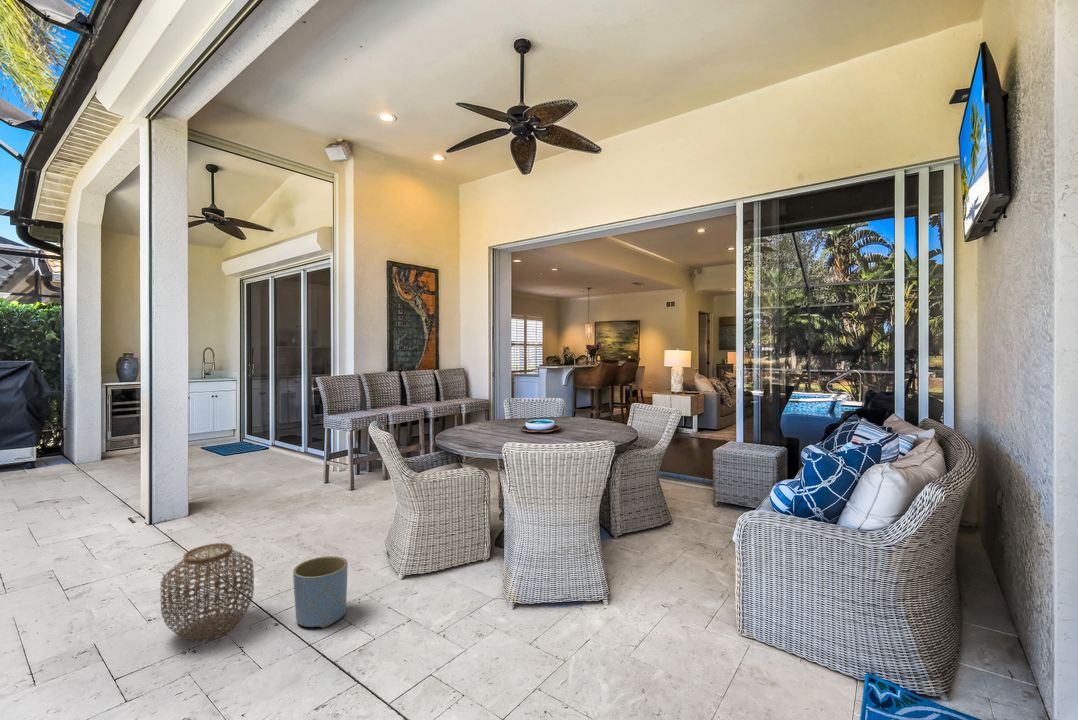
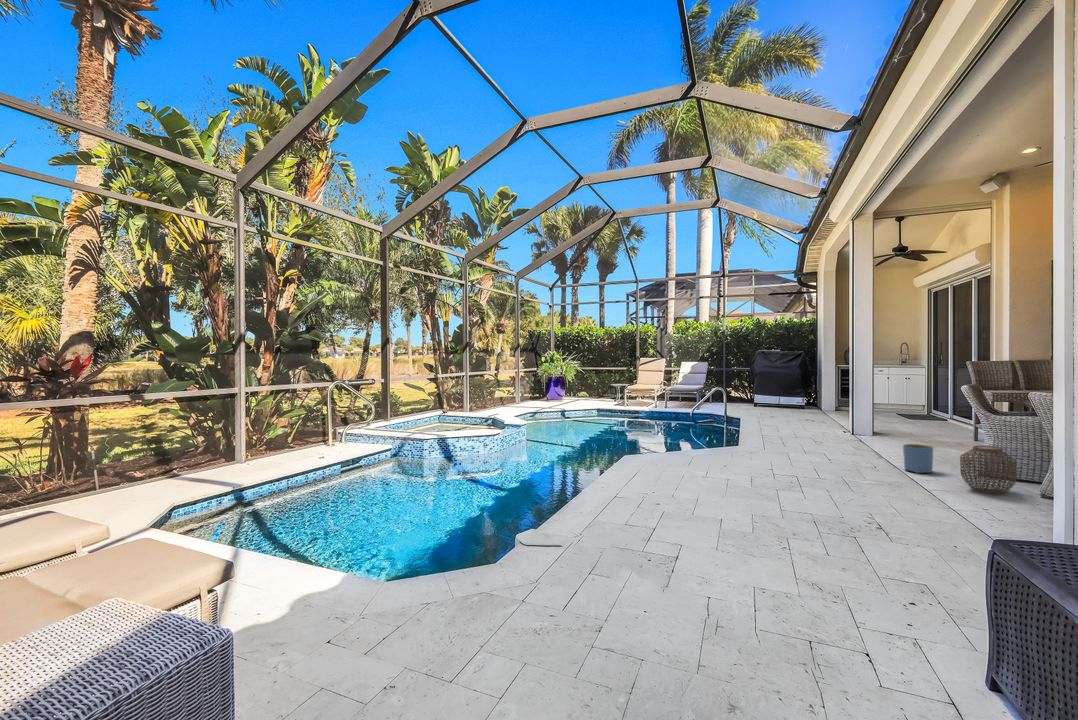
woven basket: present [161,543,254,641] -> present [960,445,1017,494]

